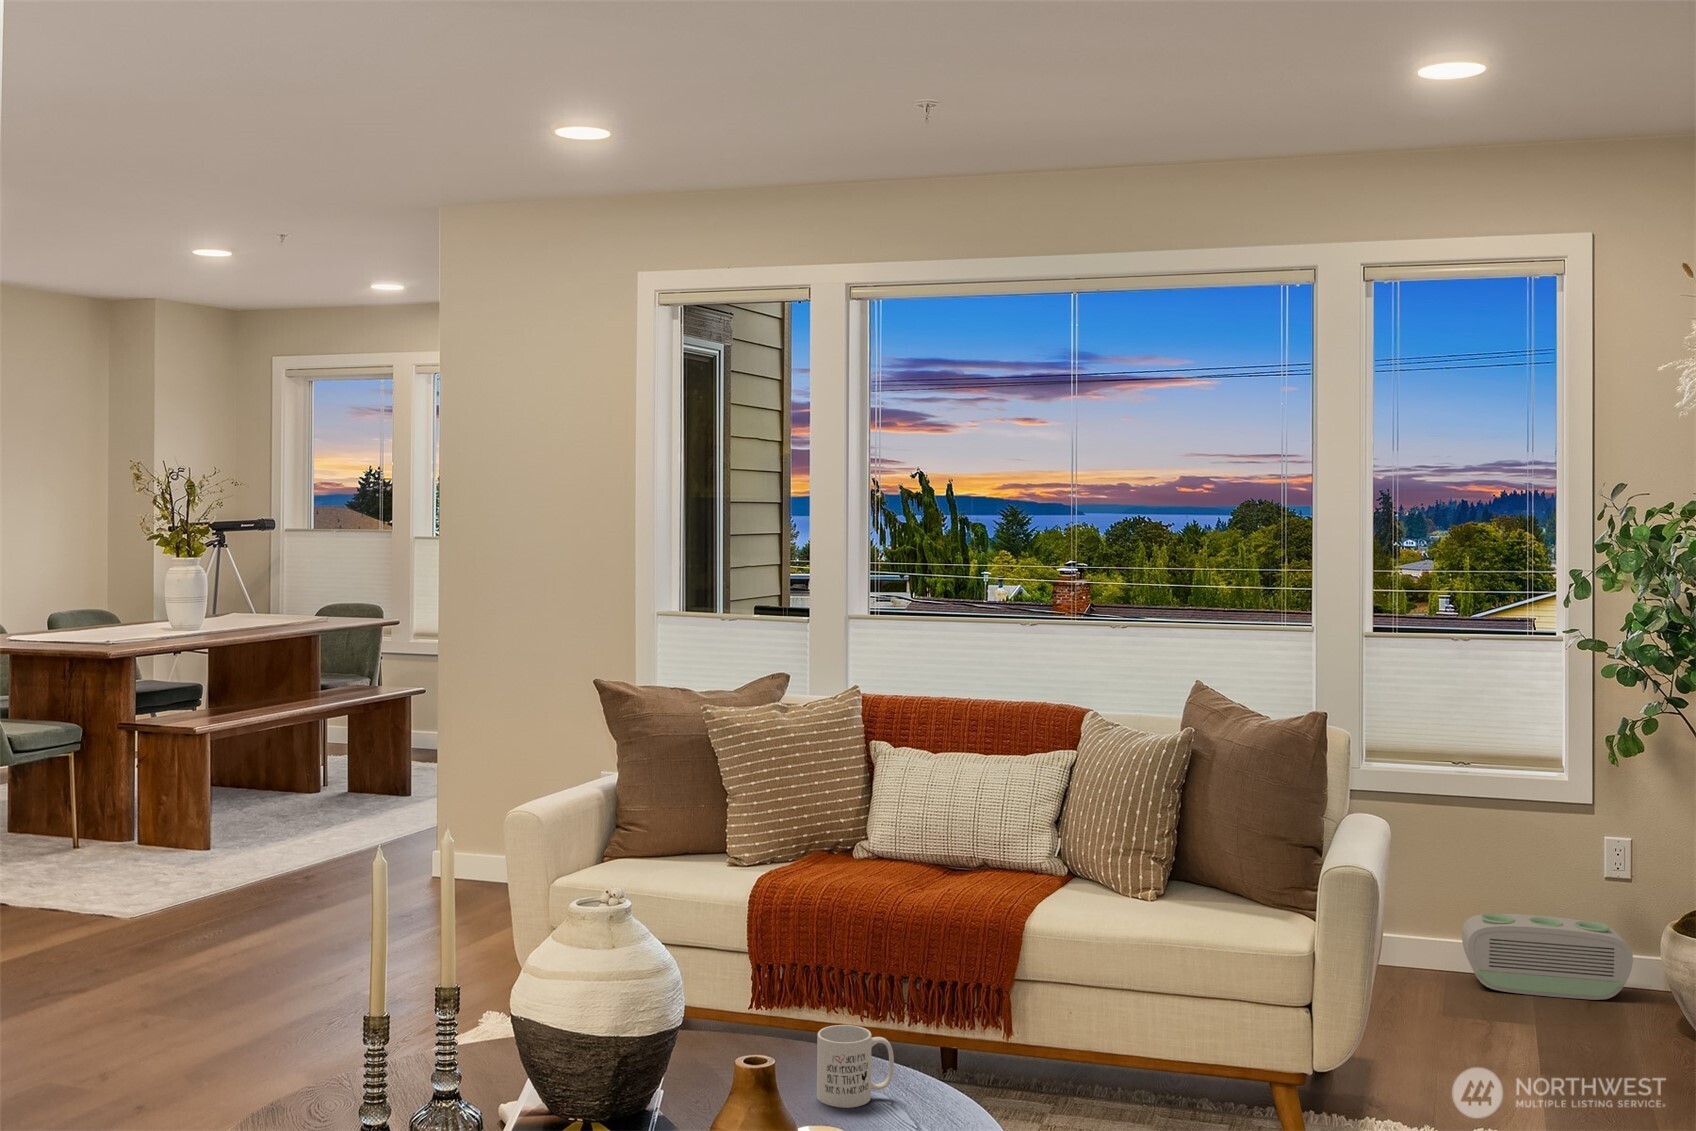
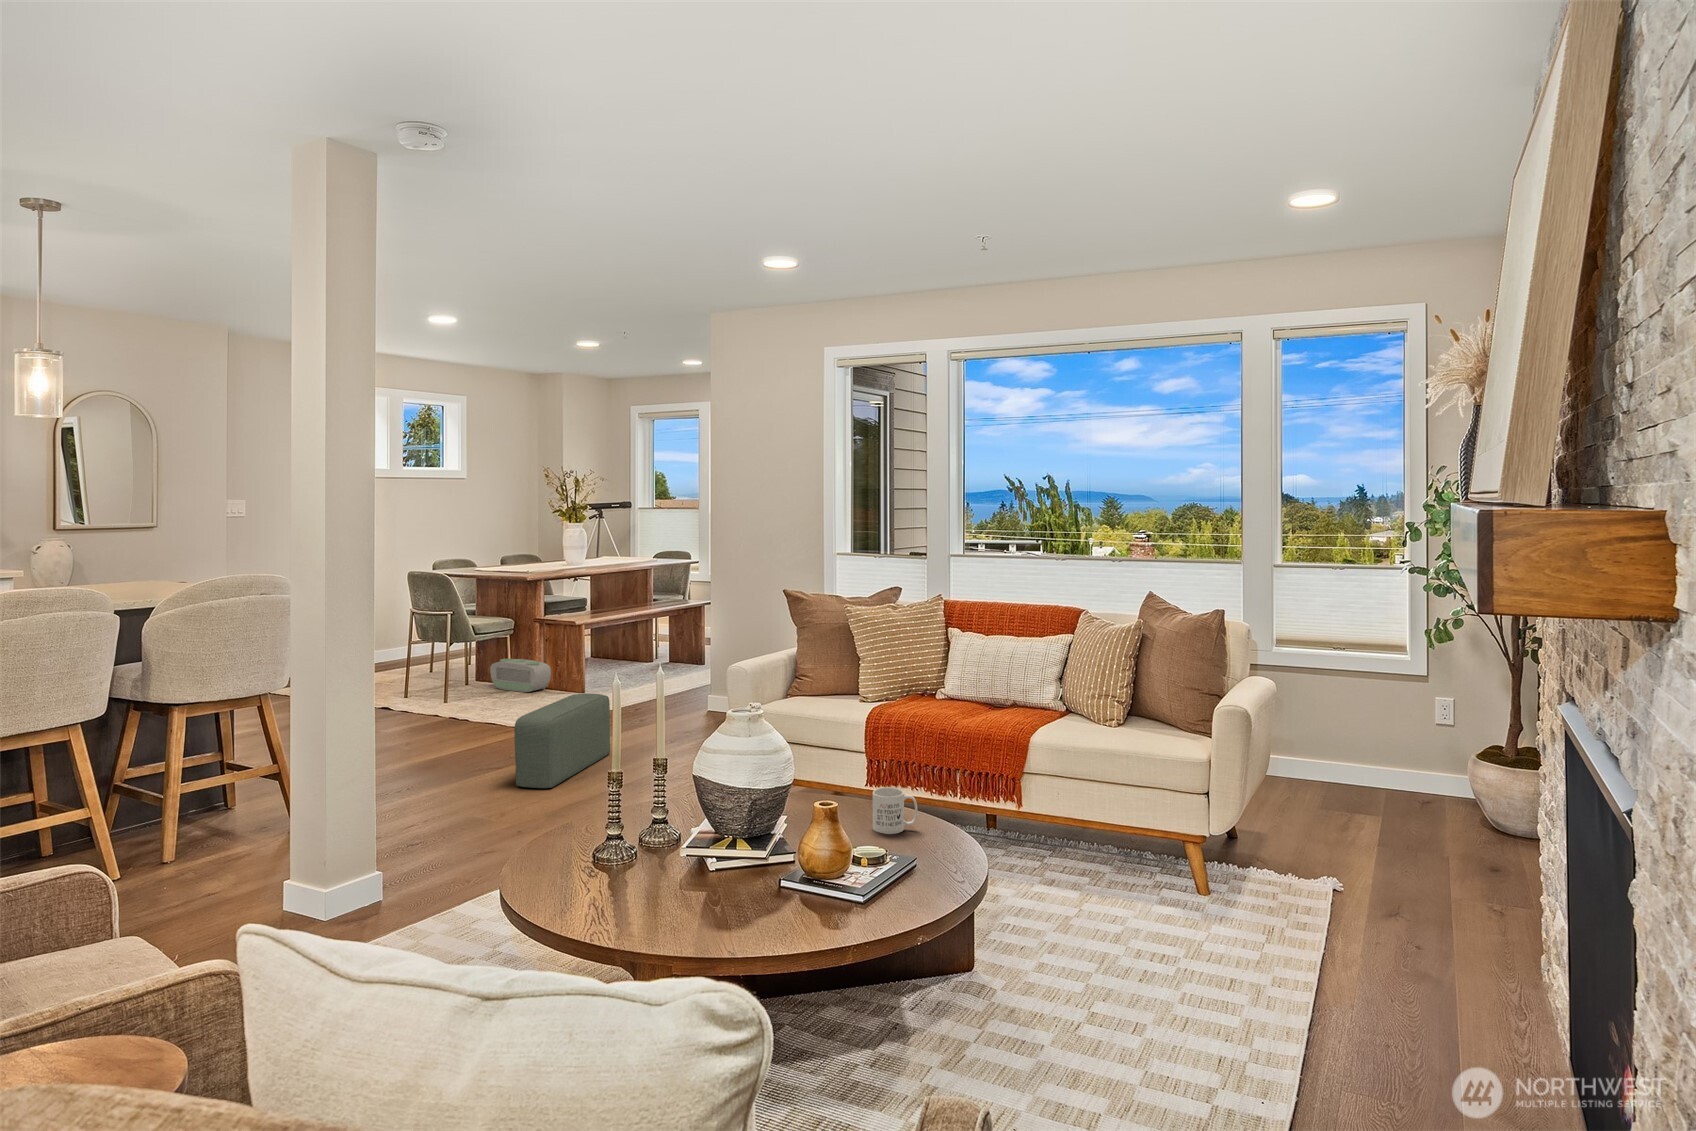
pouf: none [101,857,270,1031] -> present [514,693,610,788]
air purifier: present [1462,914,1633,1000] -> present [490,659,551,692]

